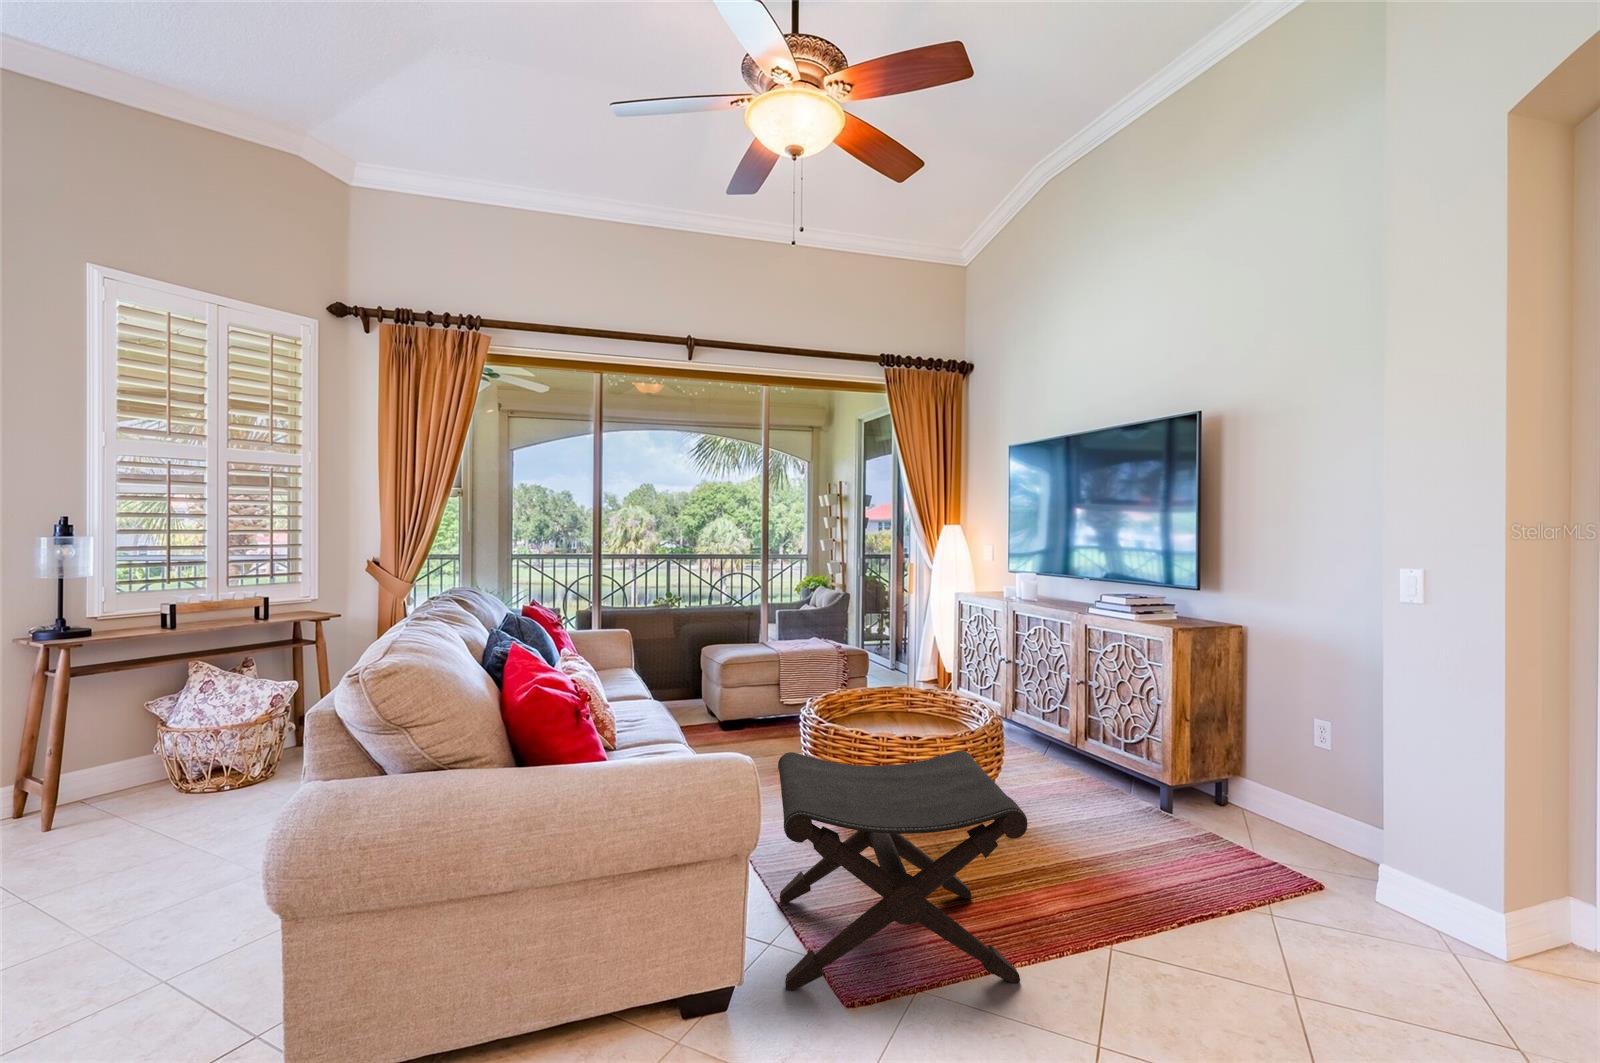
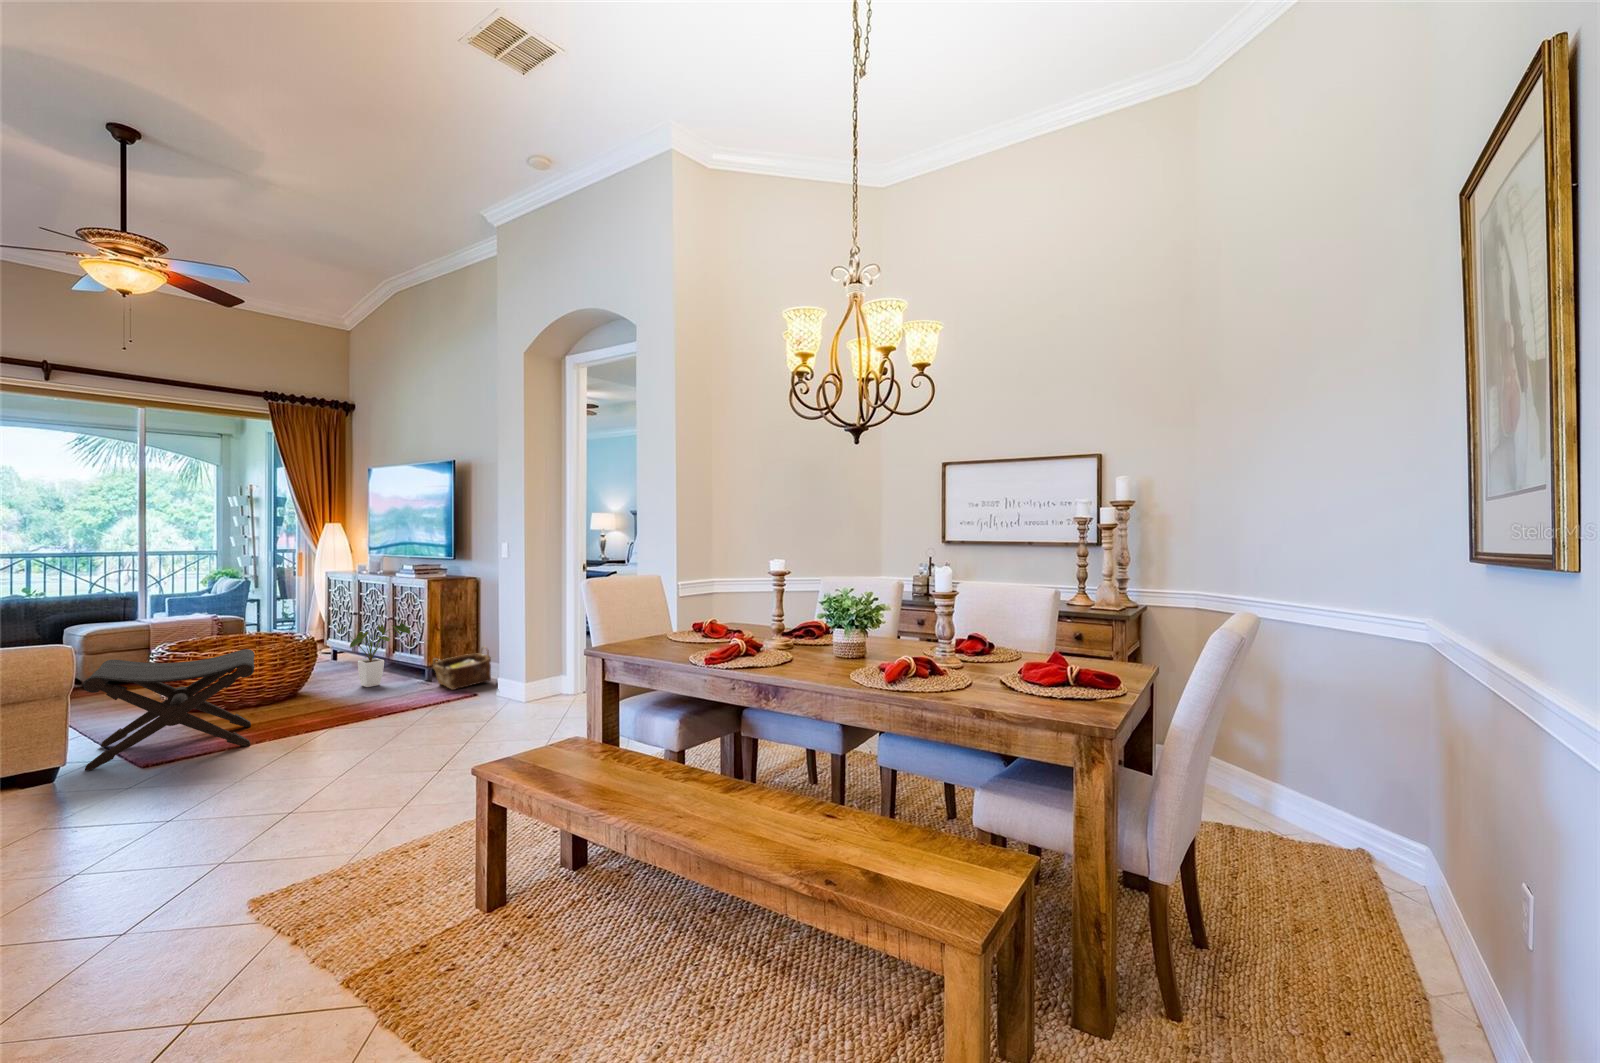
house plant: none [1027,694,1145,809] -> present [337,623,410,687]
woven basket: none [1199,762,1320,856] -> present [433,647,491,690]

